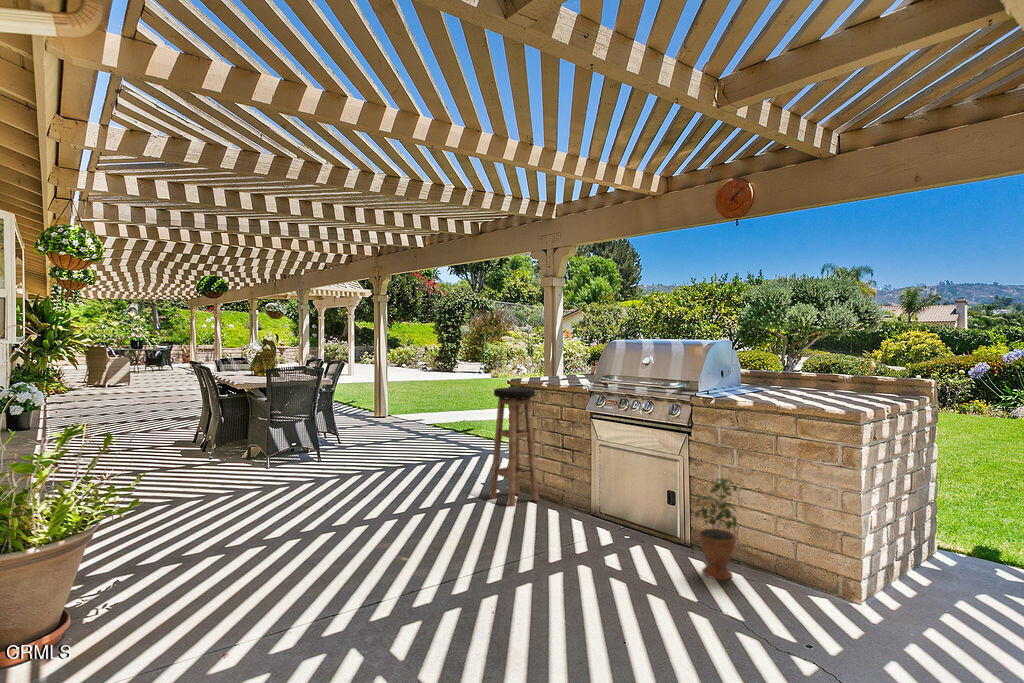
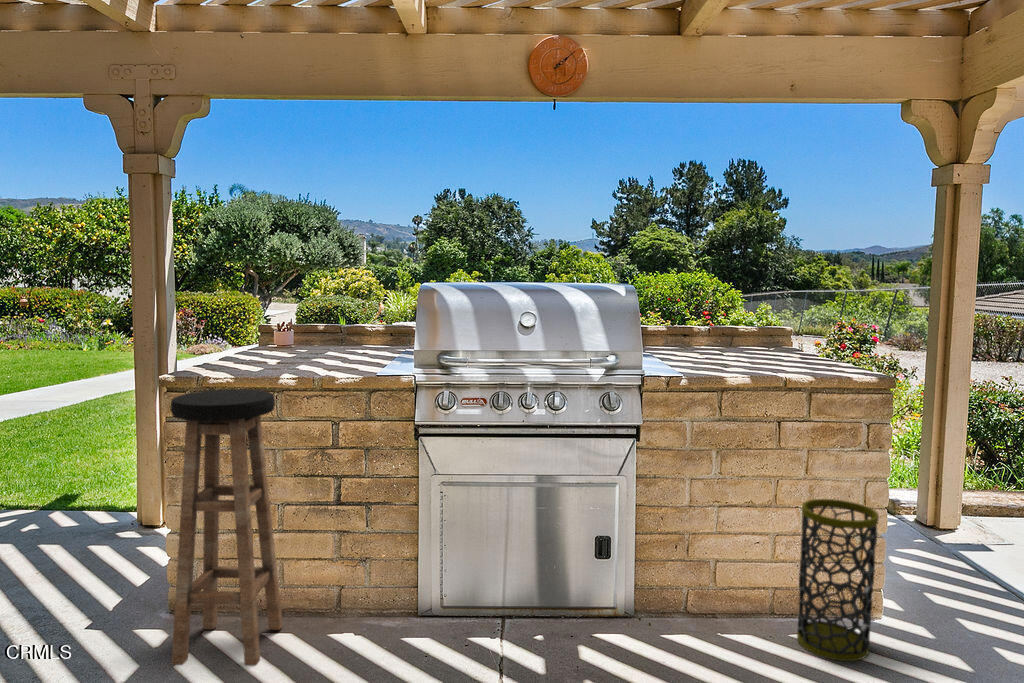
potted plant: present [693,478,737,580] -> none [696,490,765,660]
trash can: none [761,492,815,607] -> present [797,499,879,661]

